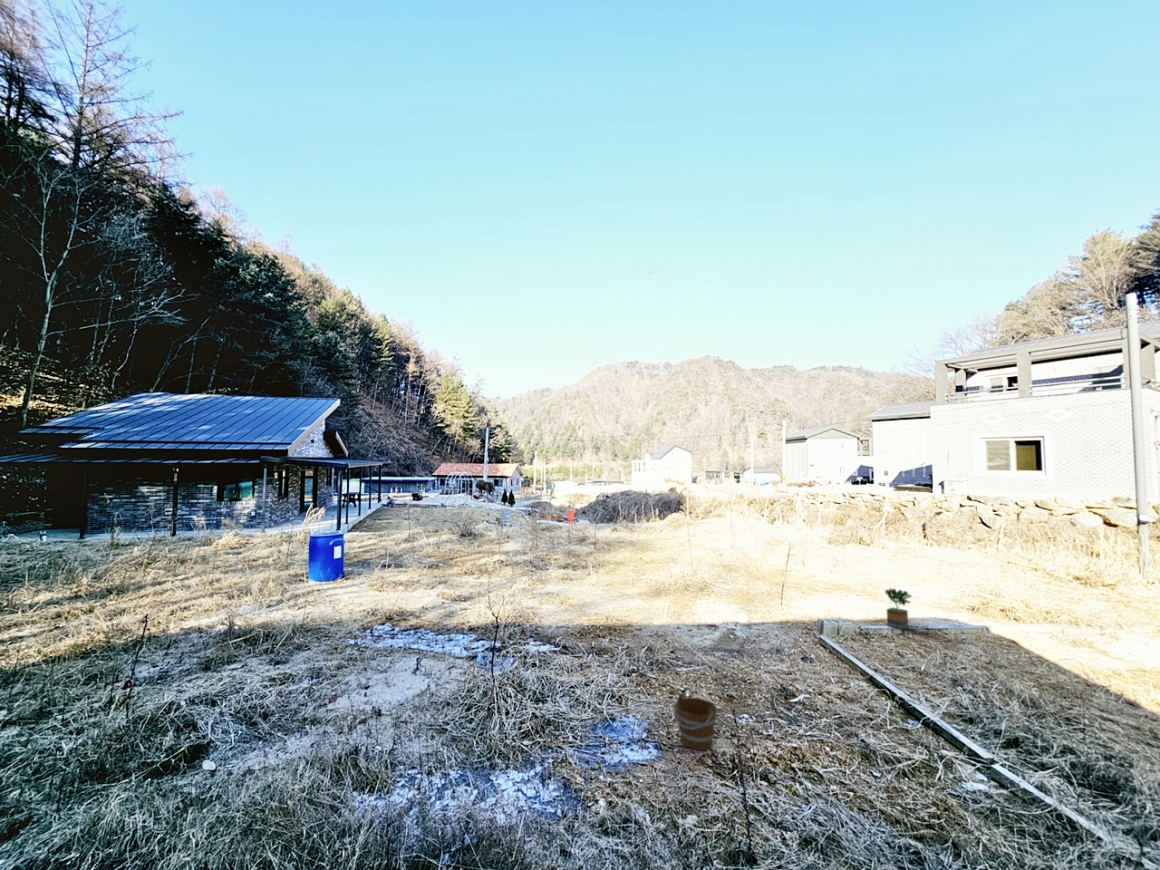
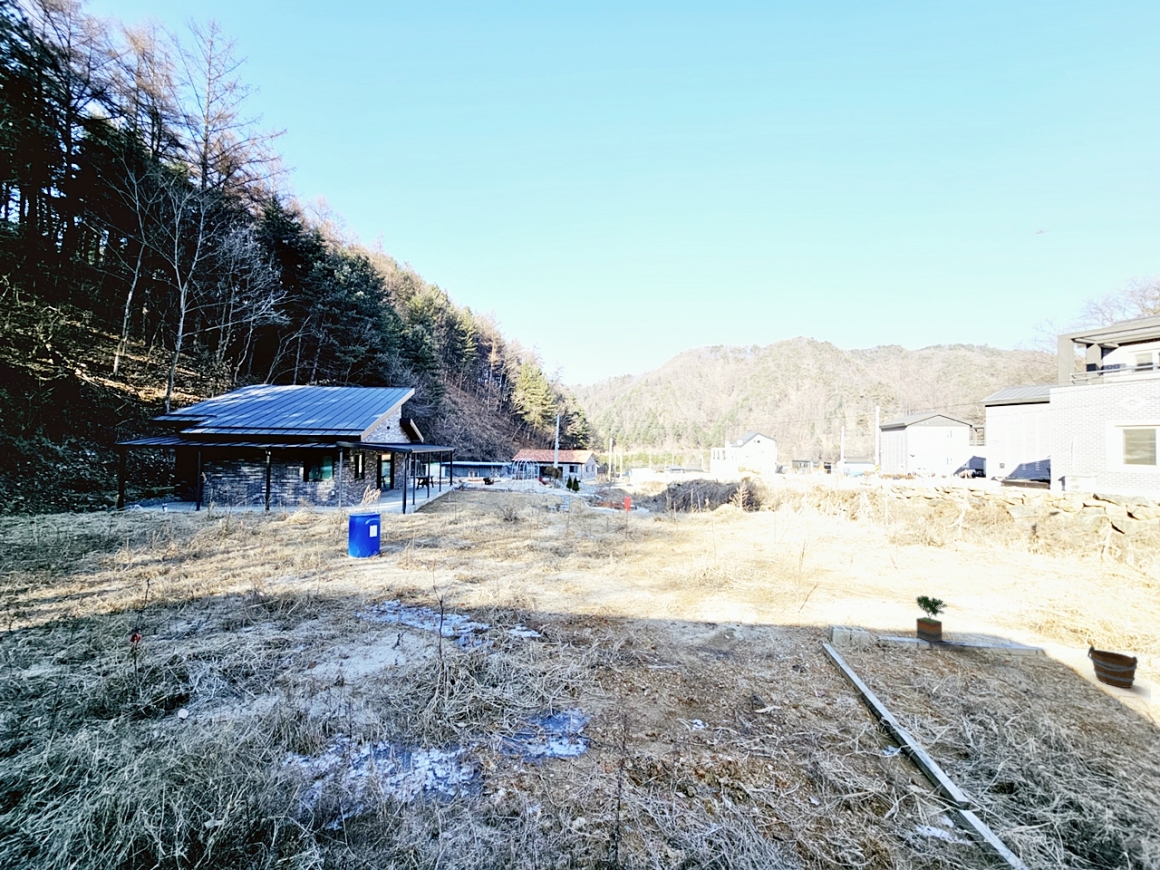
bucket: present [674,693,717,750] -> present [1088,646,1138,688]

